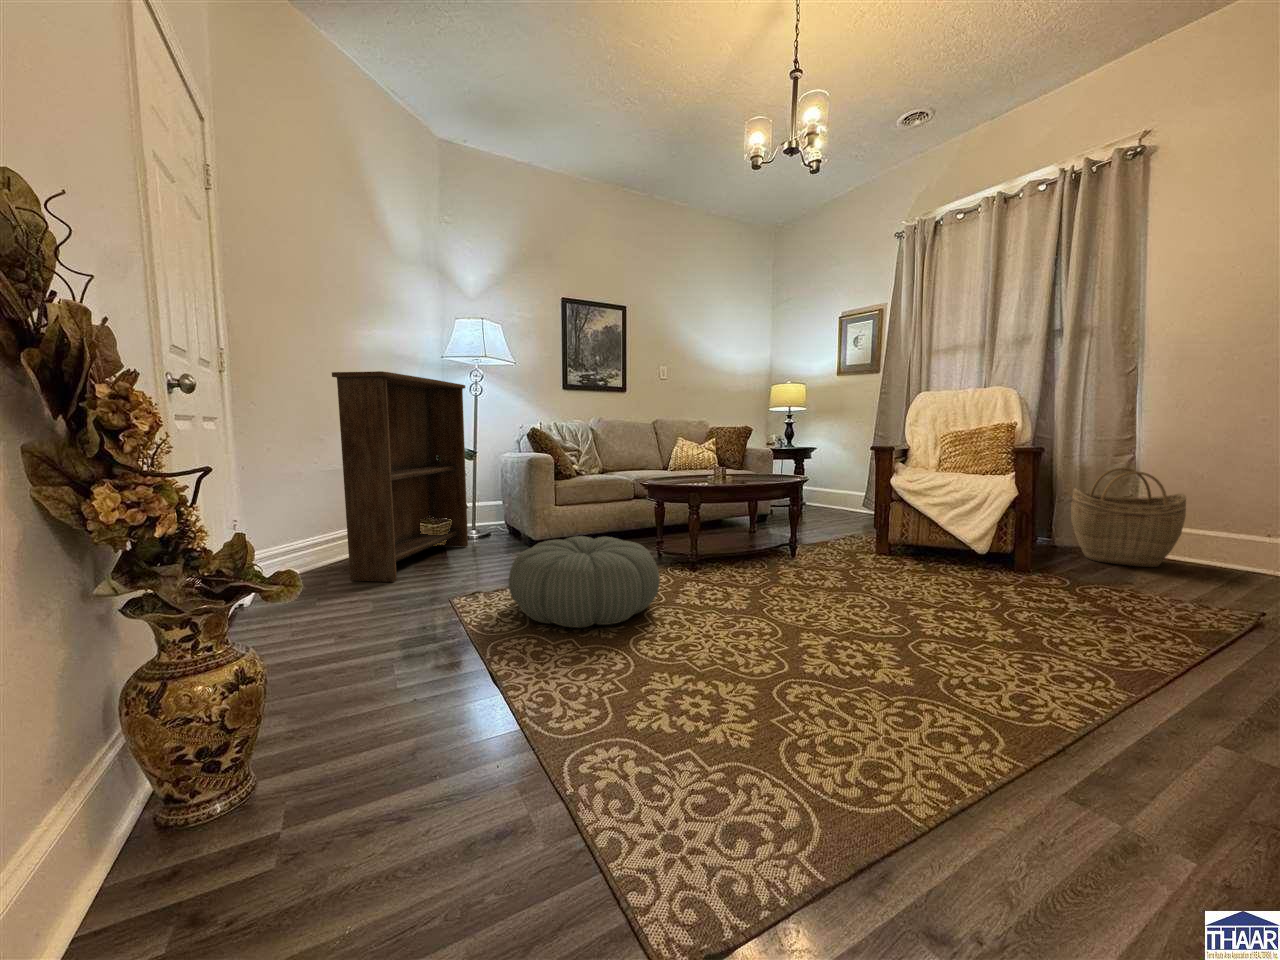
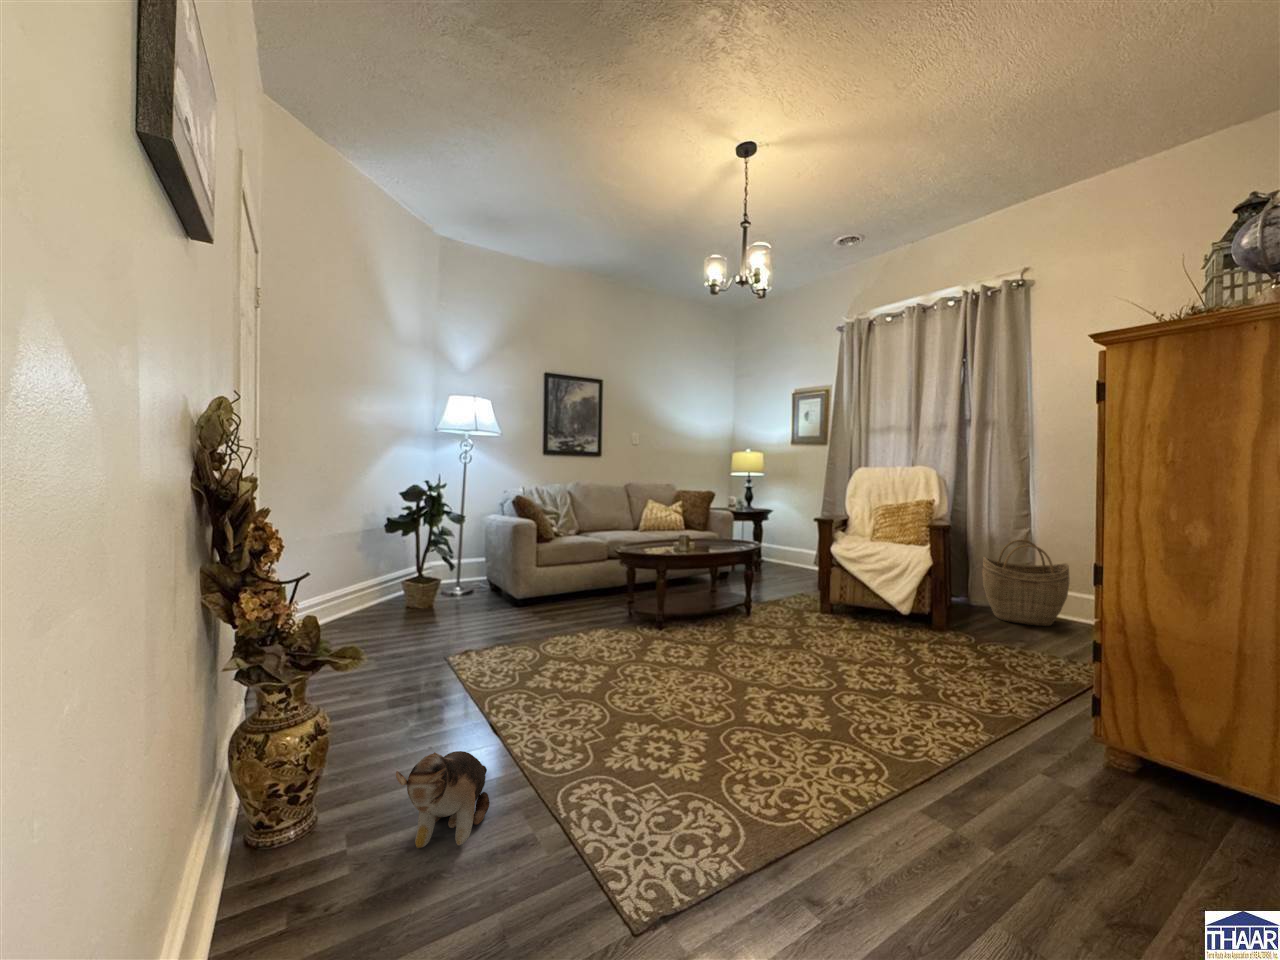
bookshelf: present [332,371,468,582] -> none [345,454,457,641]
pouf: present [509,536,660,628] -> none [500,602,631,684]
plush toy: none [323,706,478,834] -> present [396,751,490,848]

